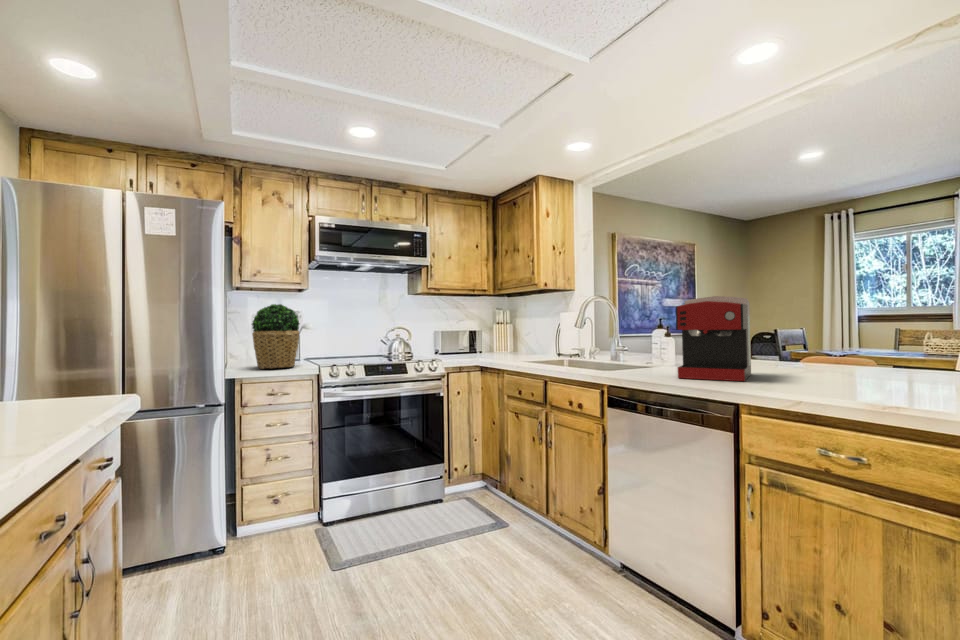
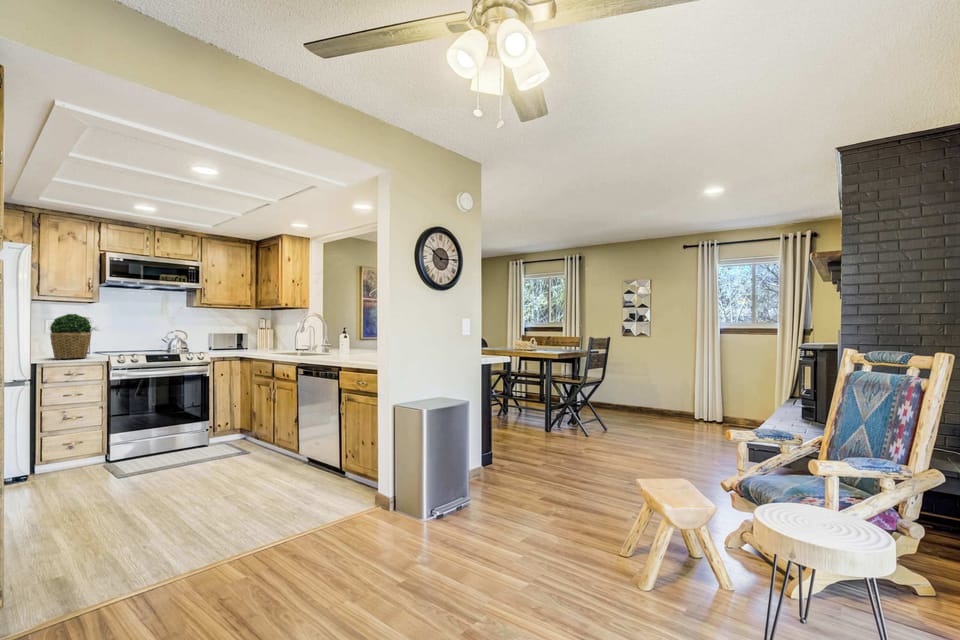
coffee maker: present [676,296,751,381] -> none [328,317,368,357]

